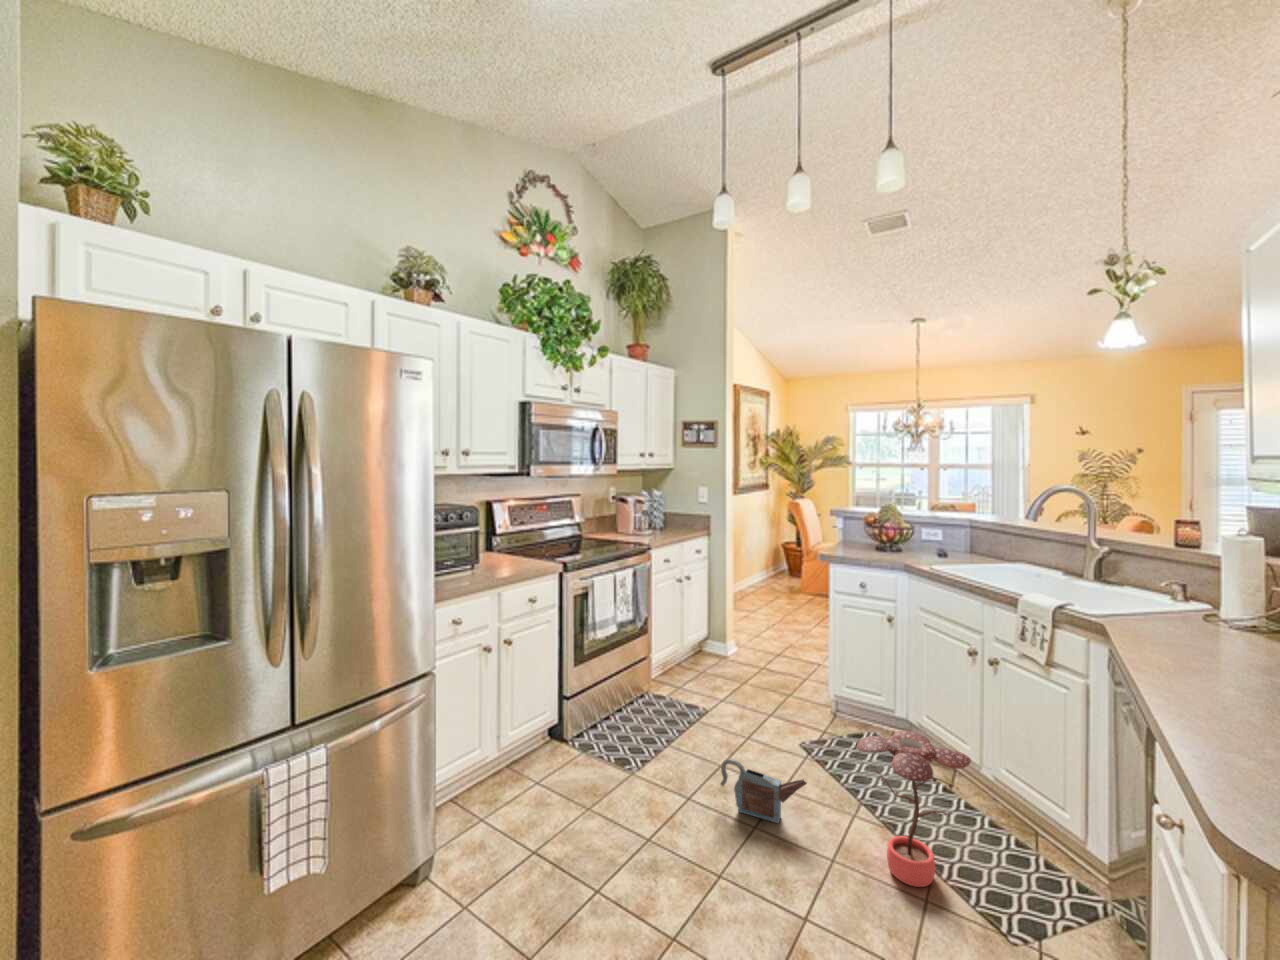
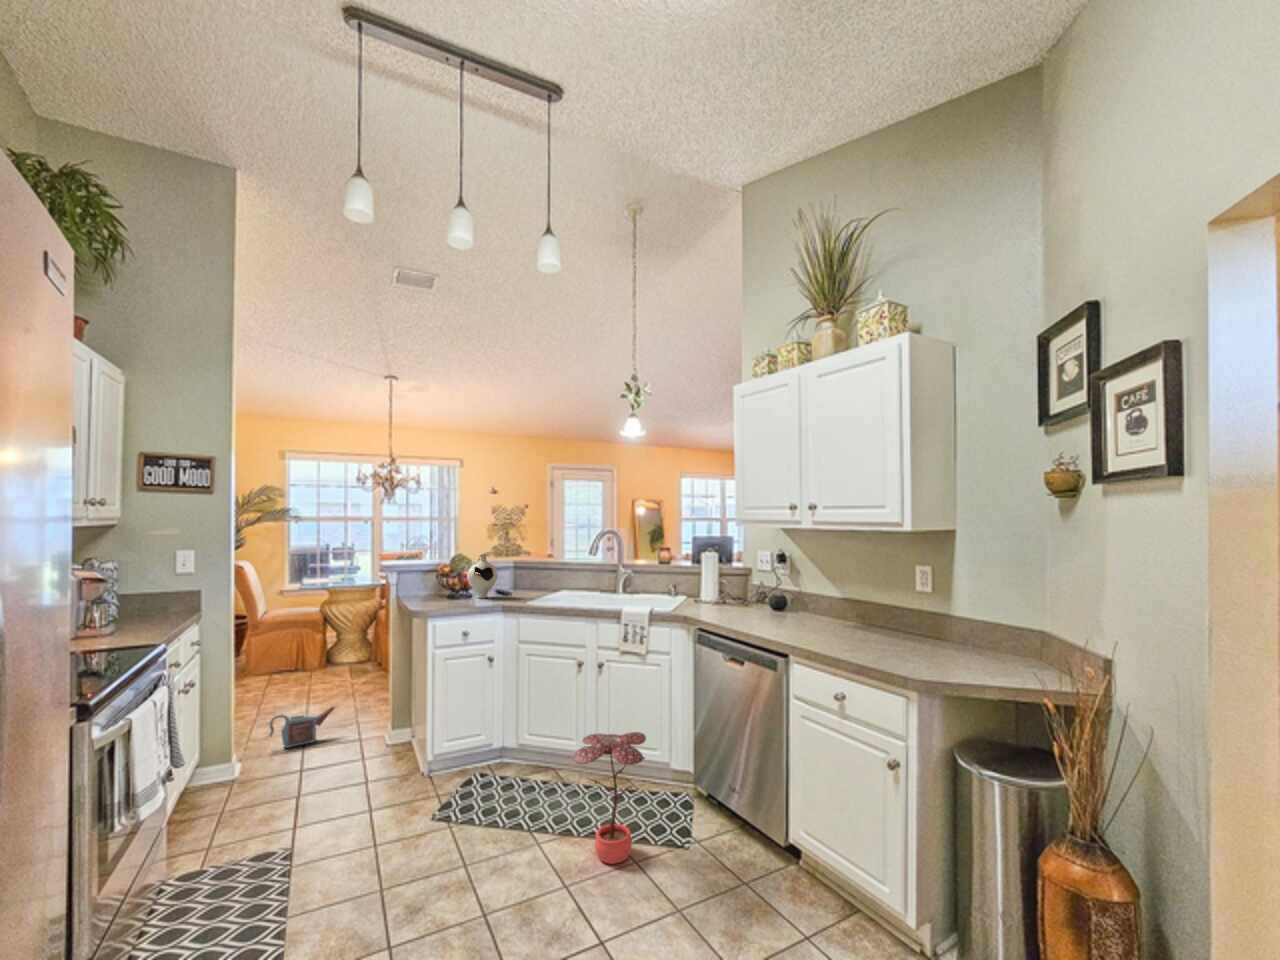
decorative vase: none [873,511,907,557] -> present [467,553,498,598]
watering can: present [721,759,807,823] -> present [269,707,334,748]

